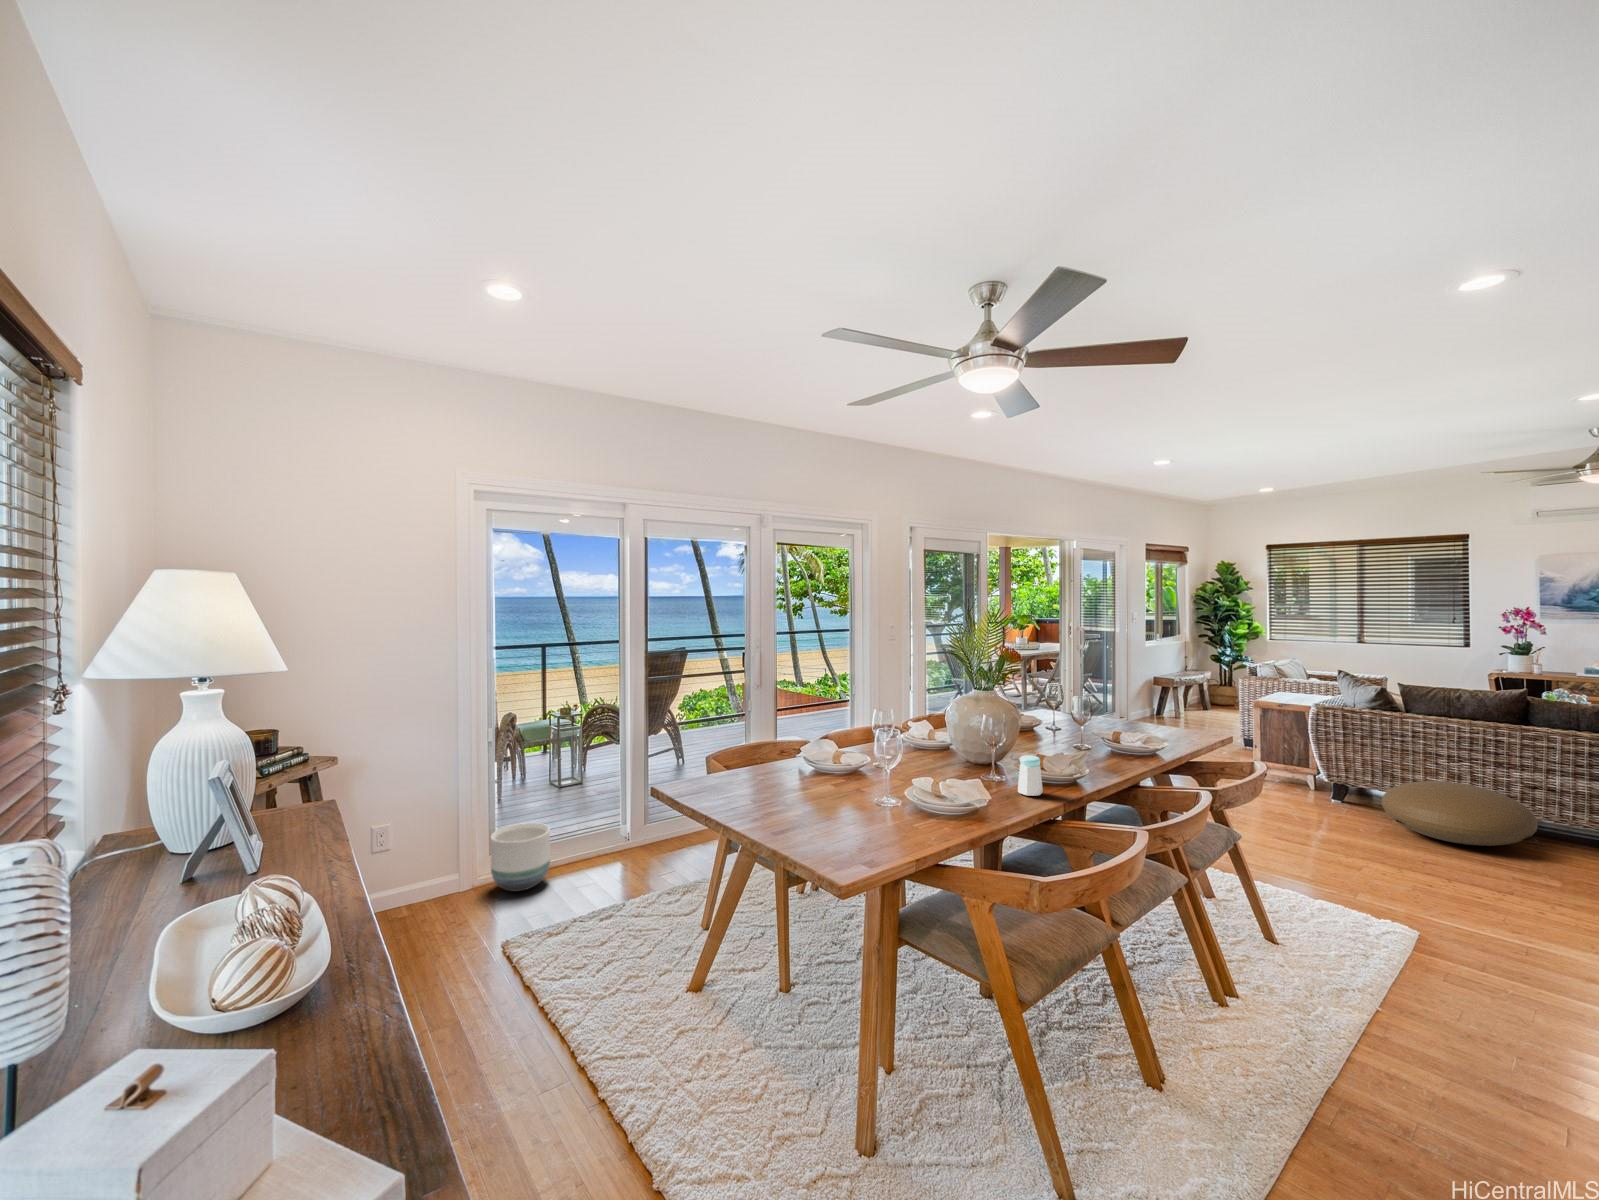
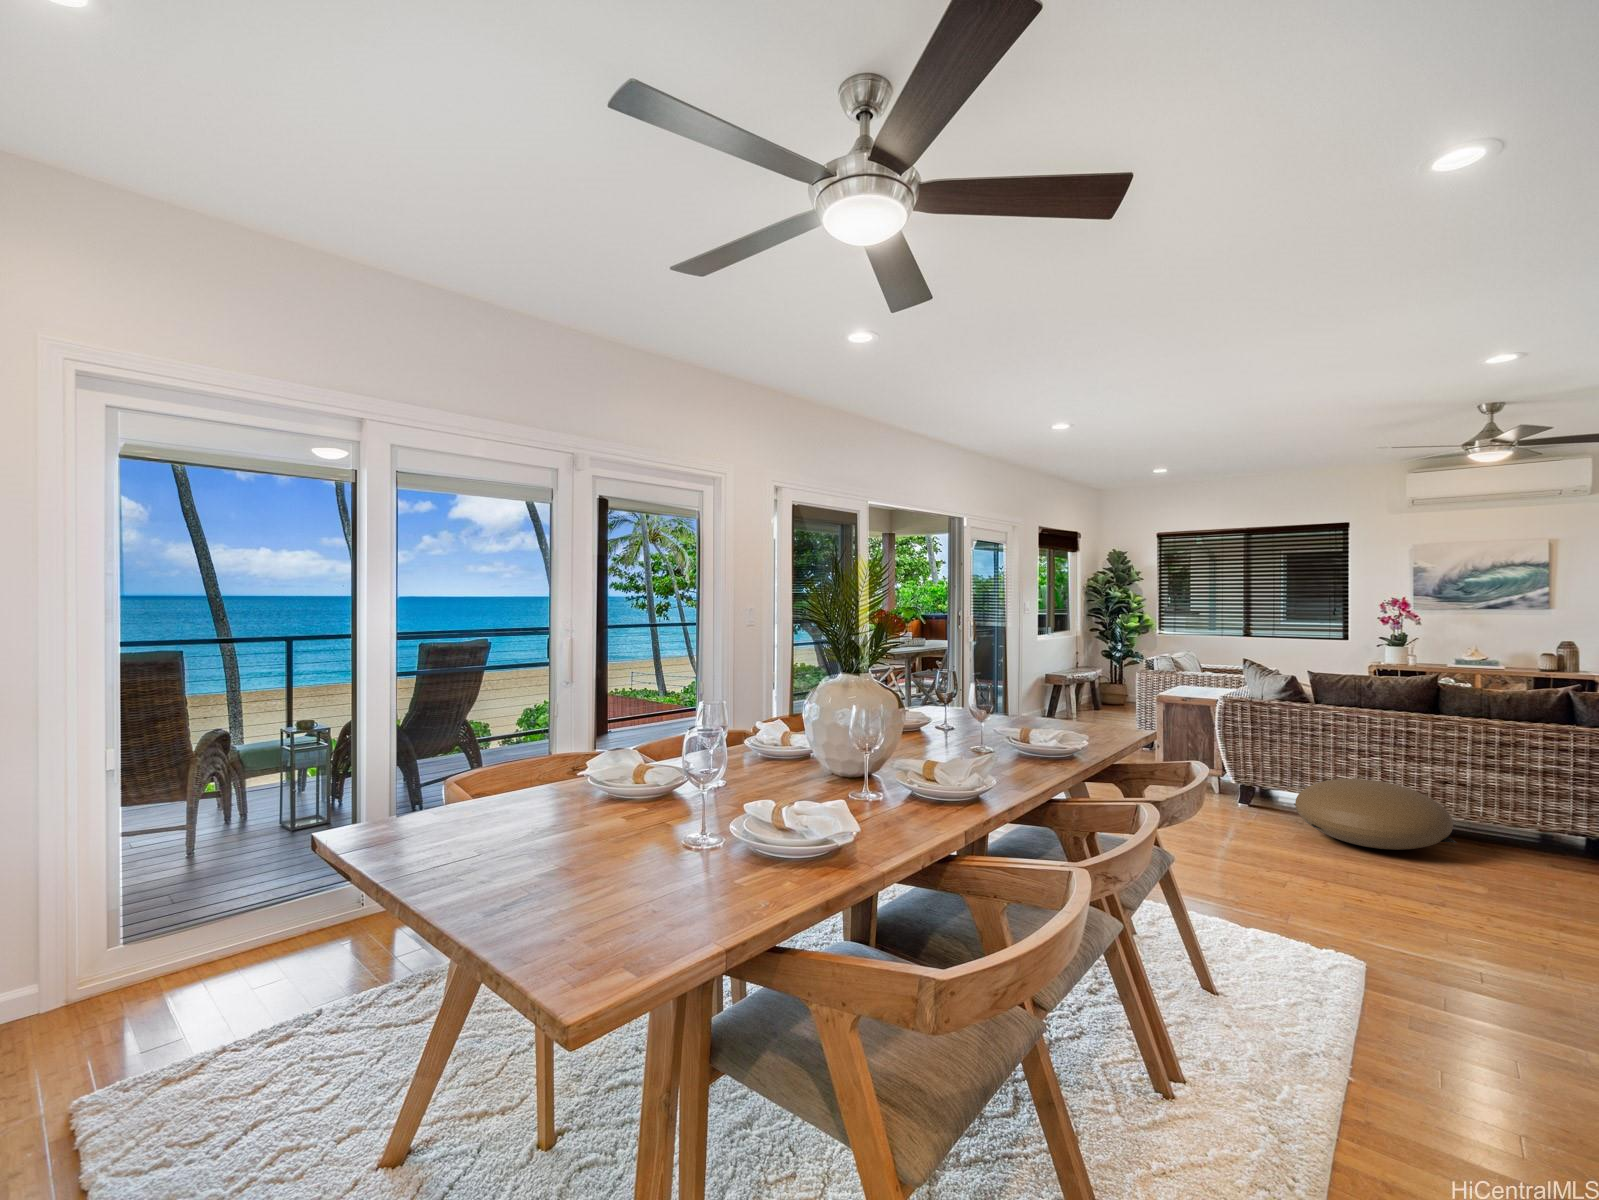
salt shaker: present [1018,755,1043,796] -> none [900,761,935,821]
planter: present [491,823,550,891] -> none [98,891,211,1002]

